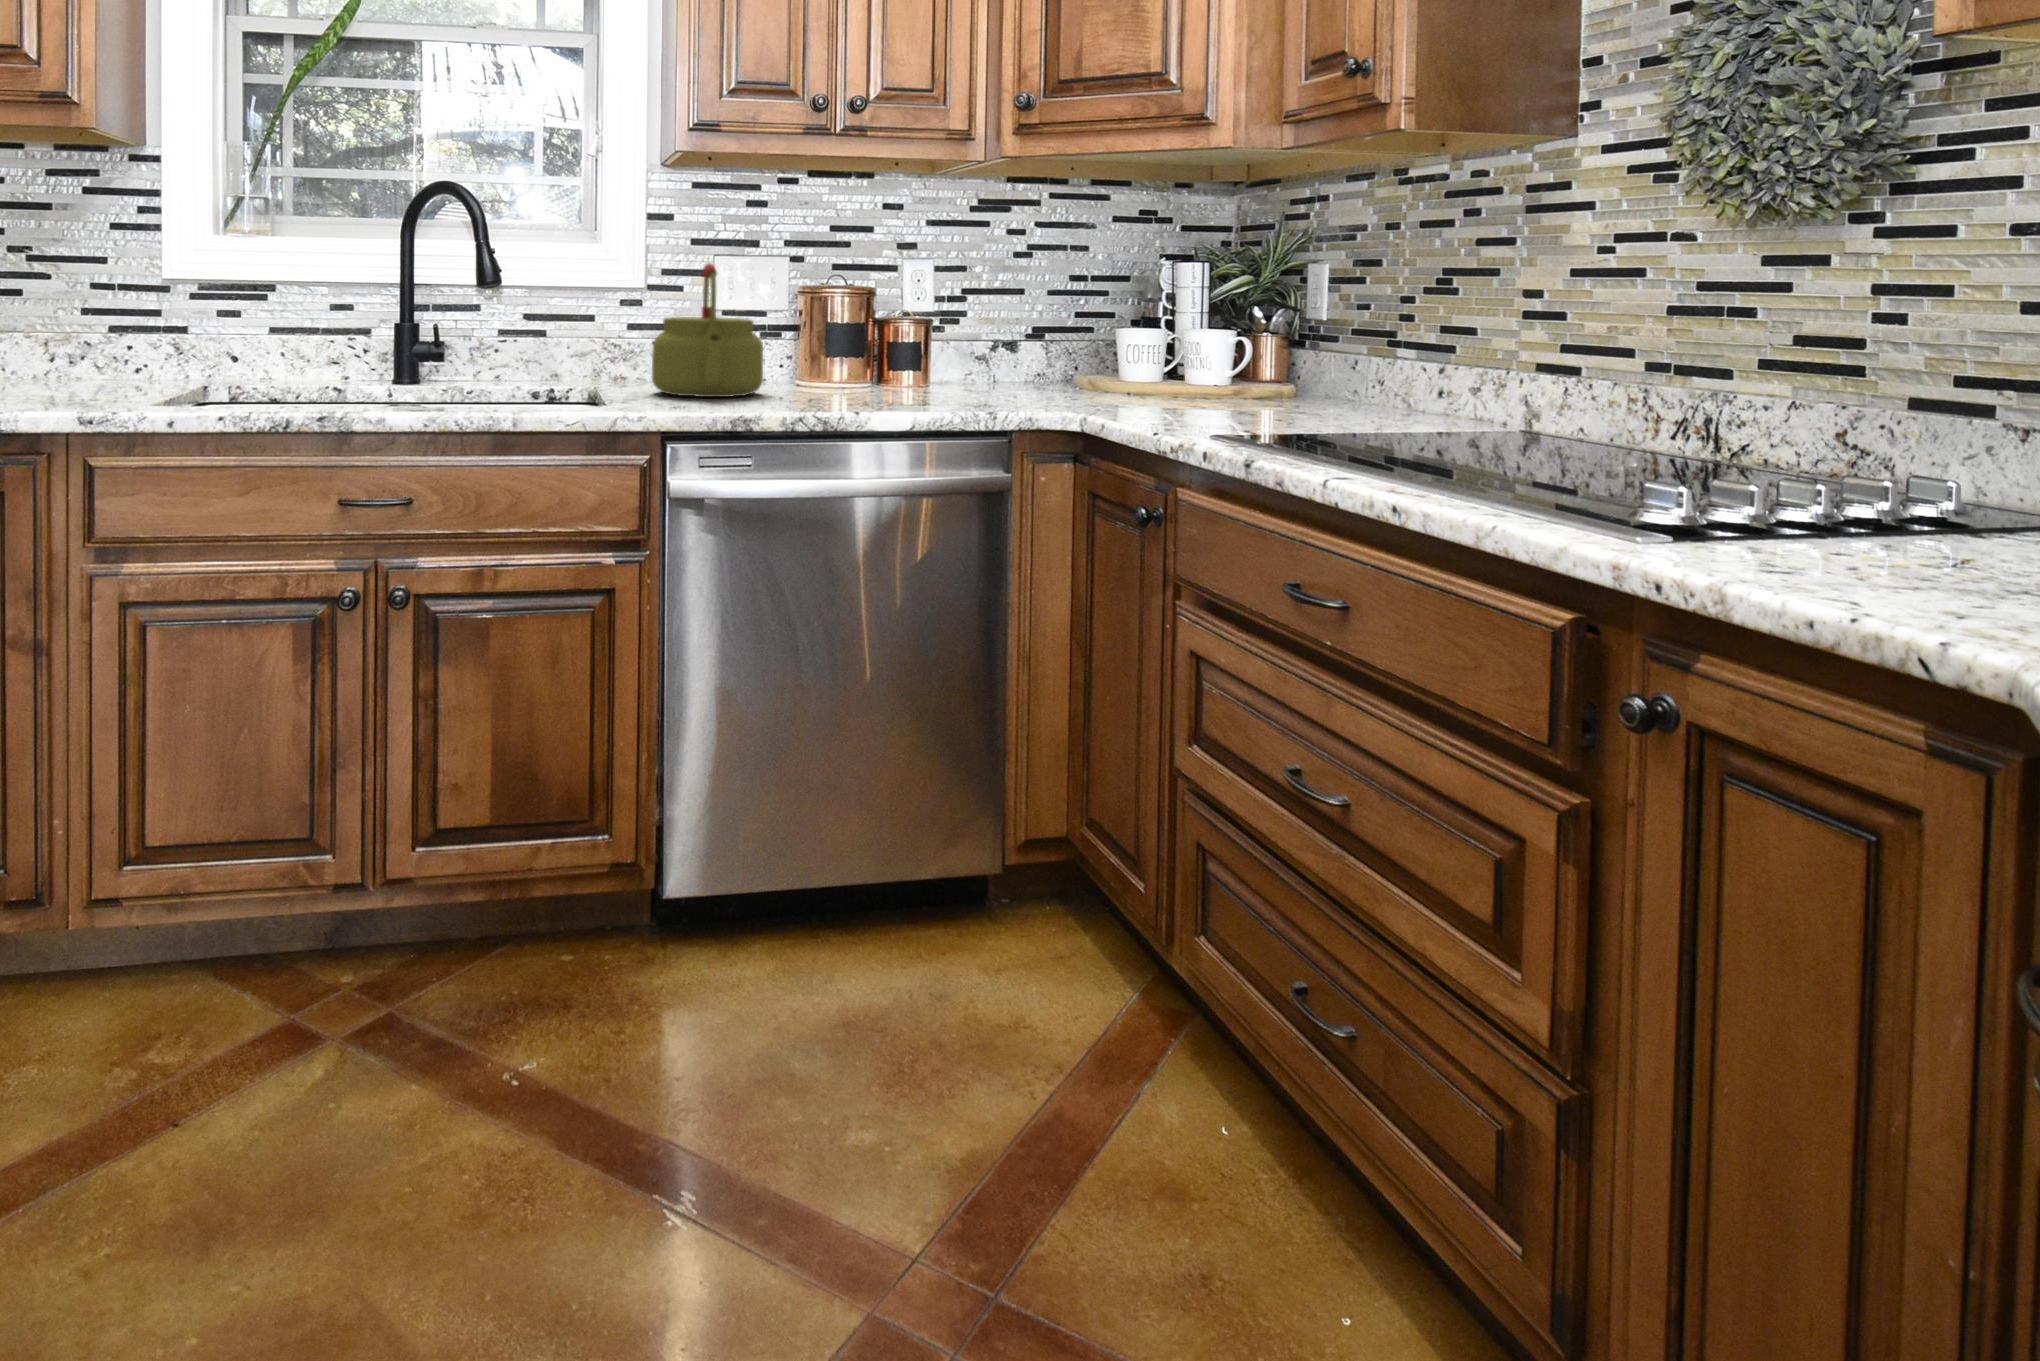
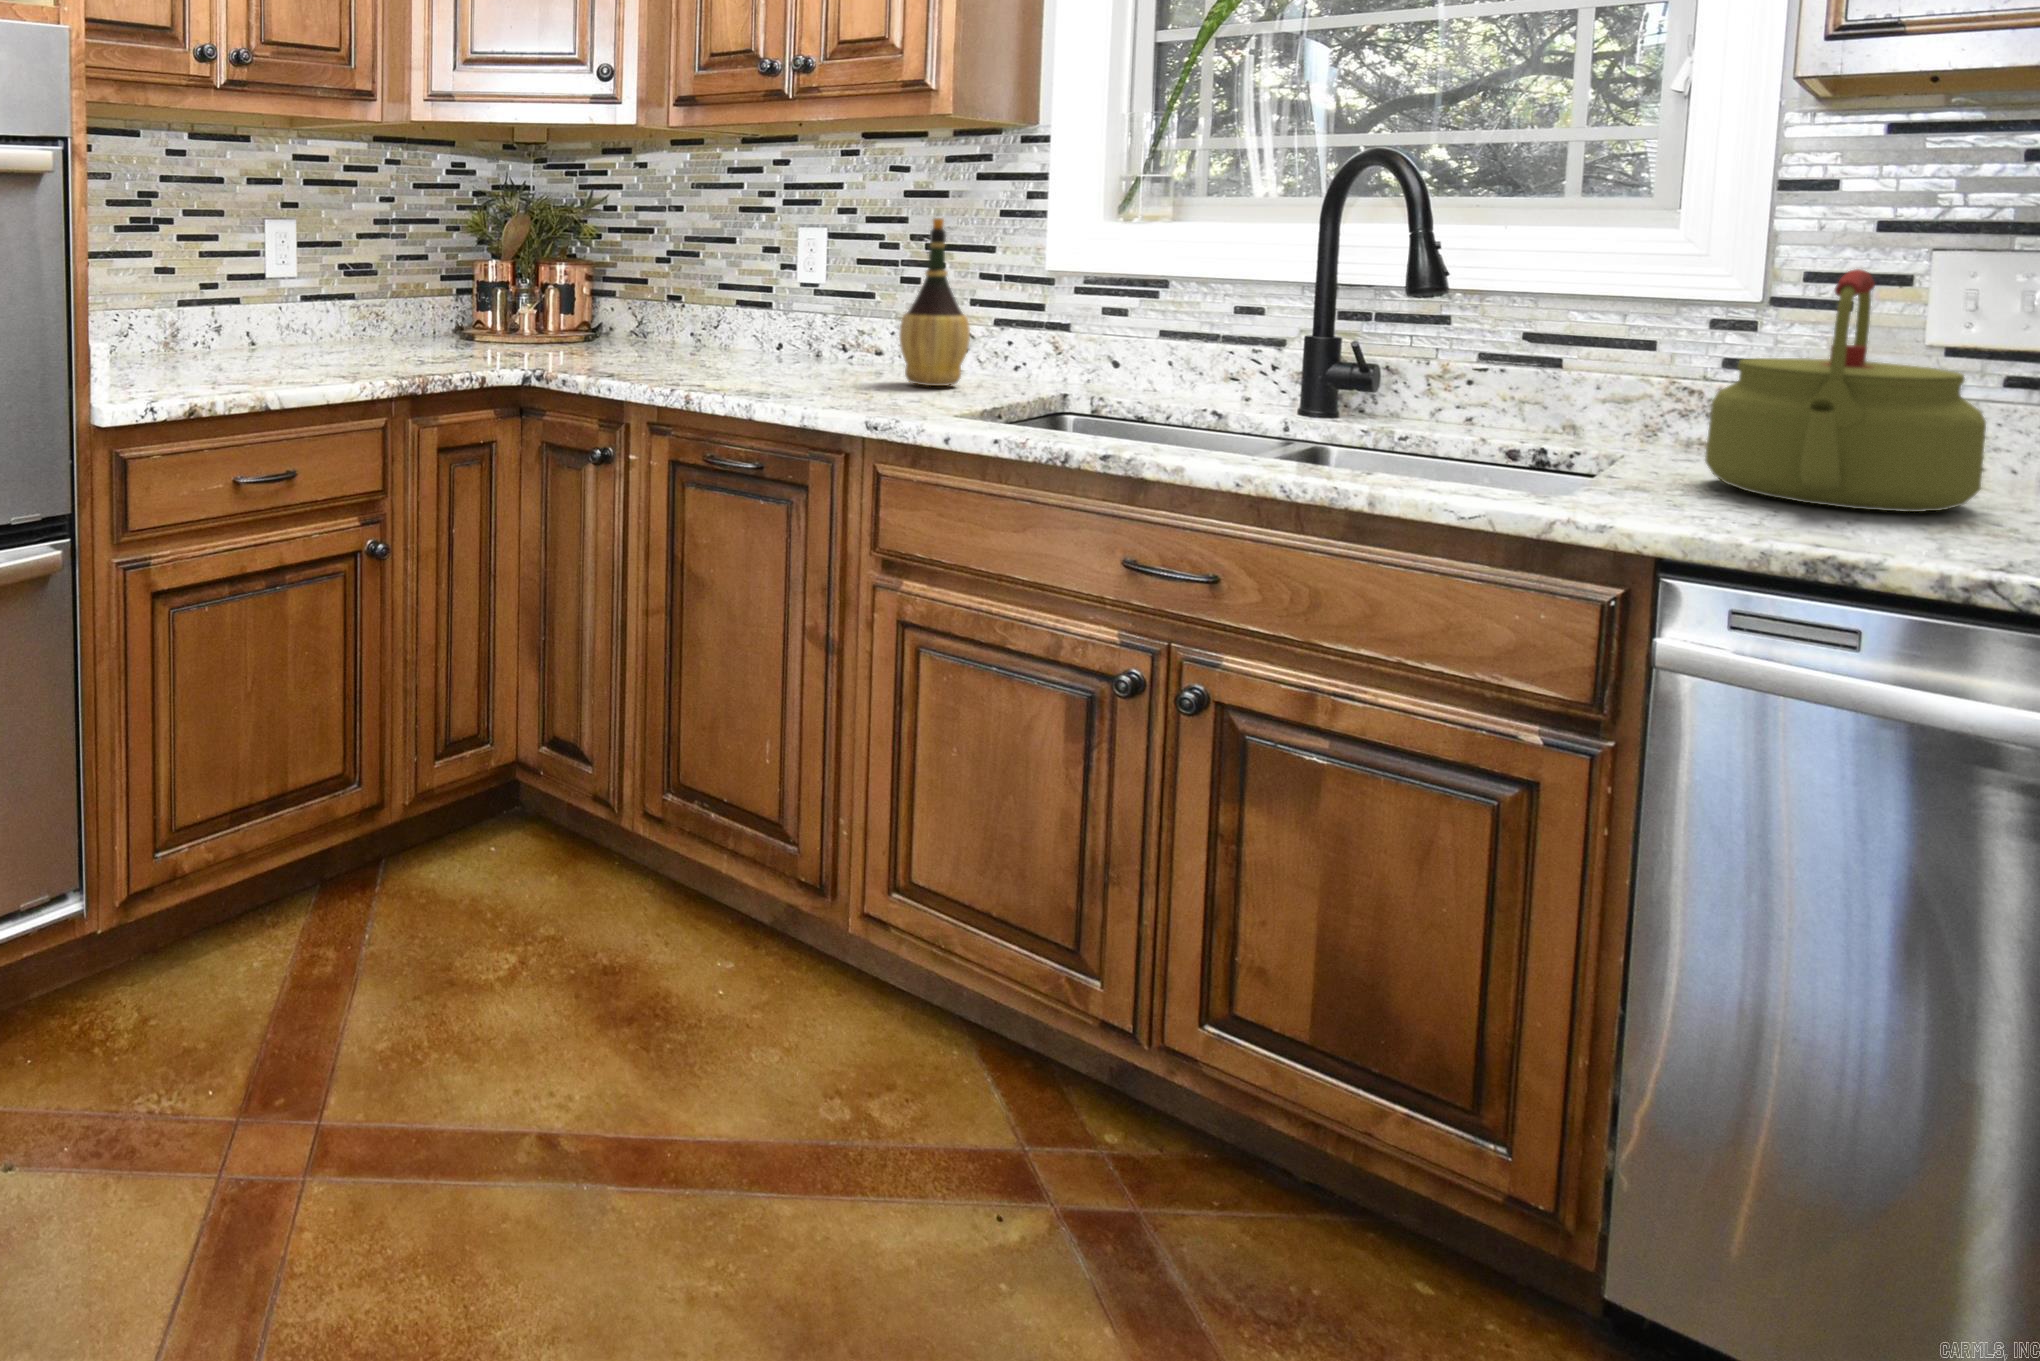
wine bottle: none [40,225,114,389] -> present [899,218,970,386]

